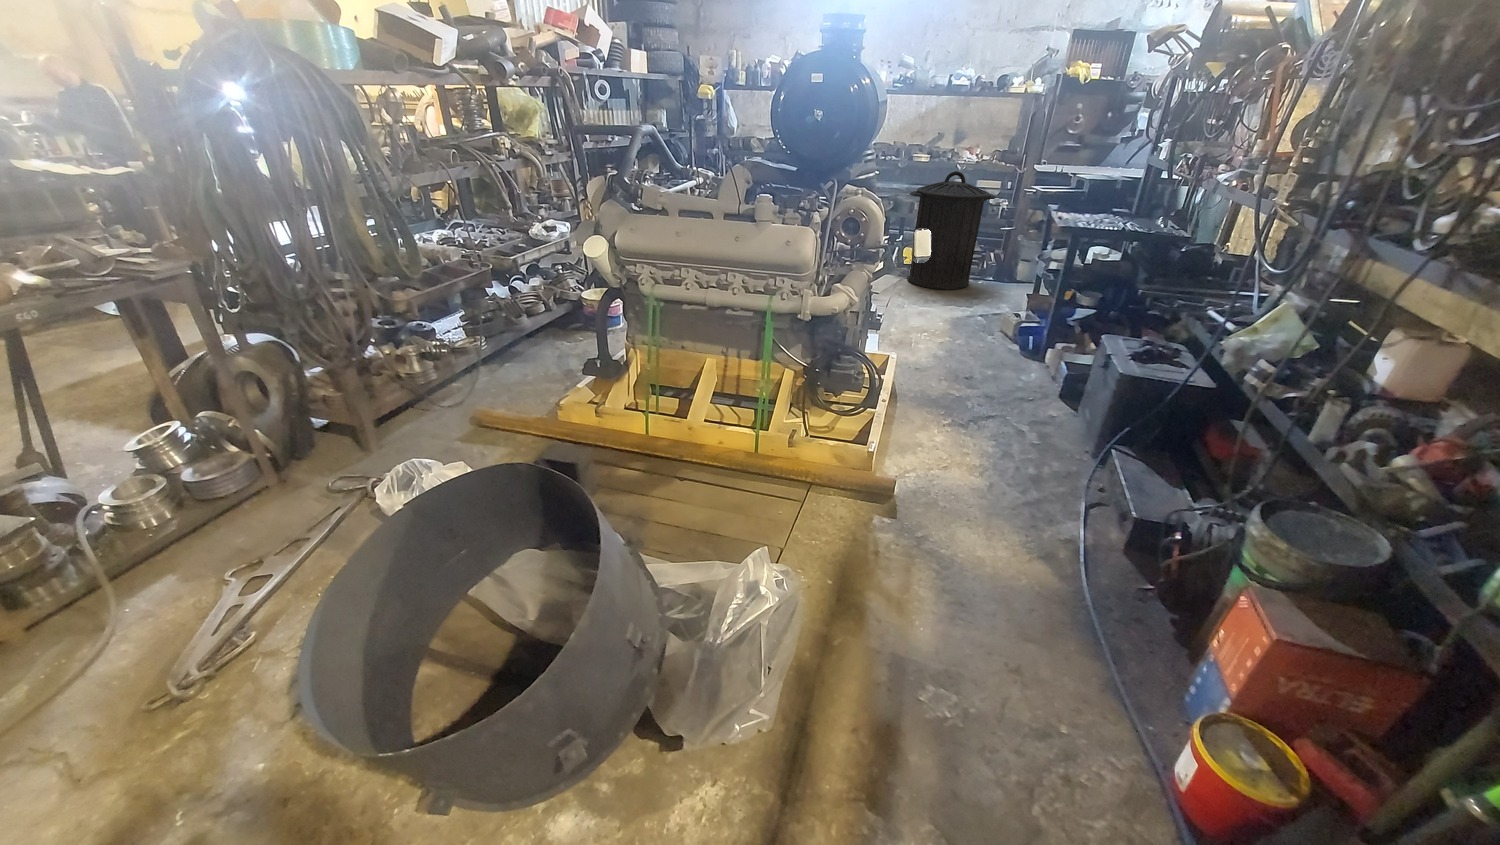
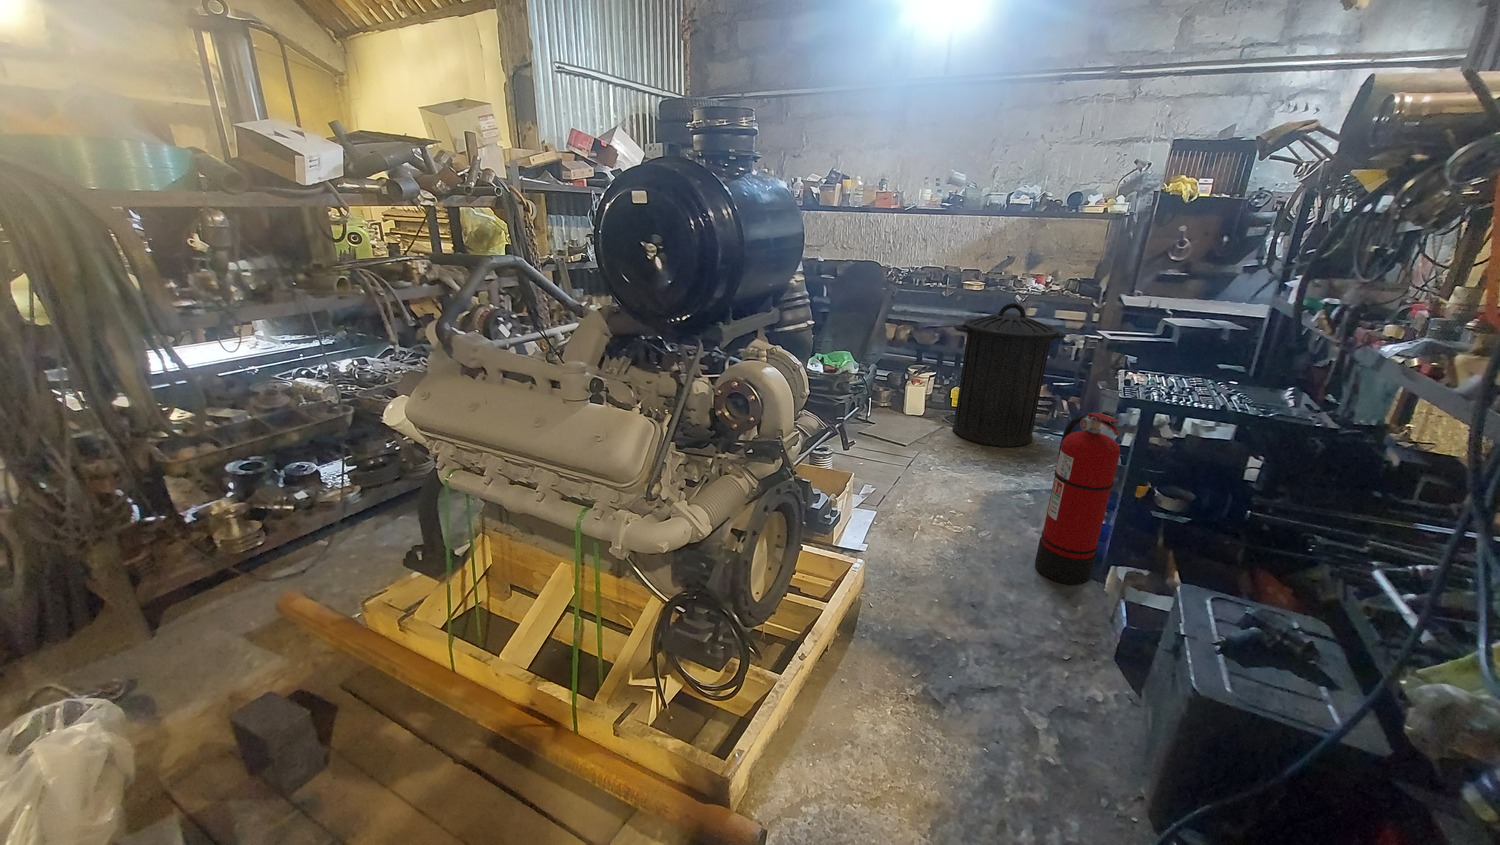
fire extinguisher: none [997,241,1059,364] -> present [1035,413,1120,585]

